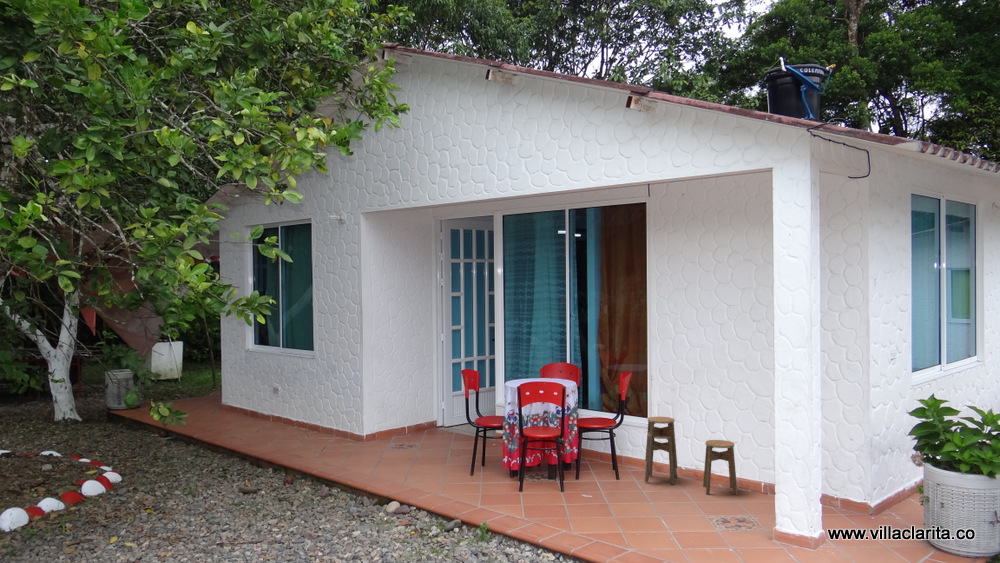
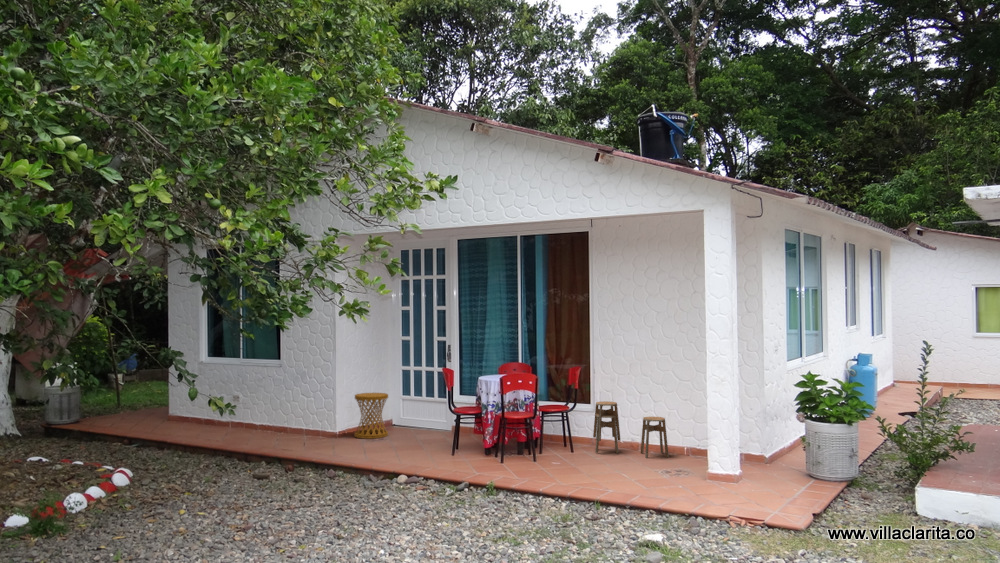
side table: none [384,391,423,444] -> present [355,393,388,439]

